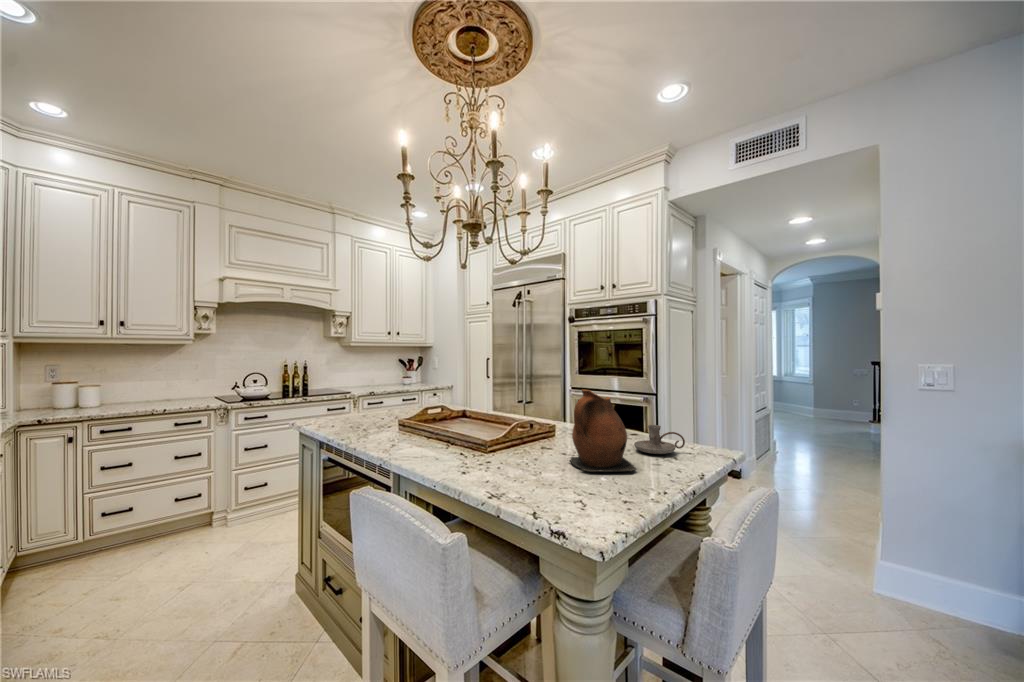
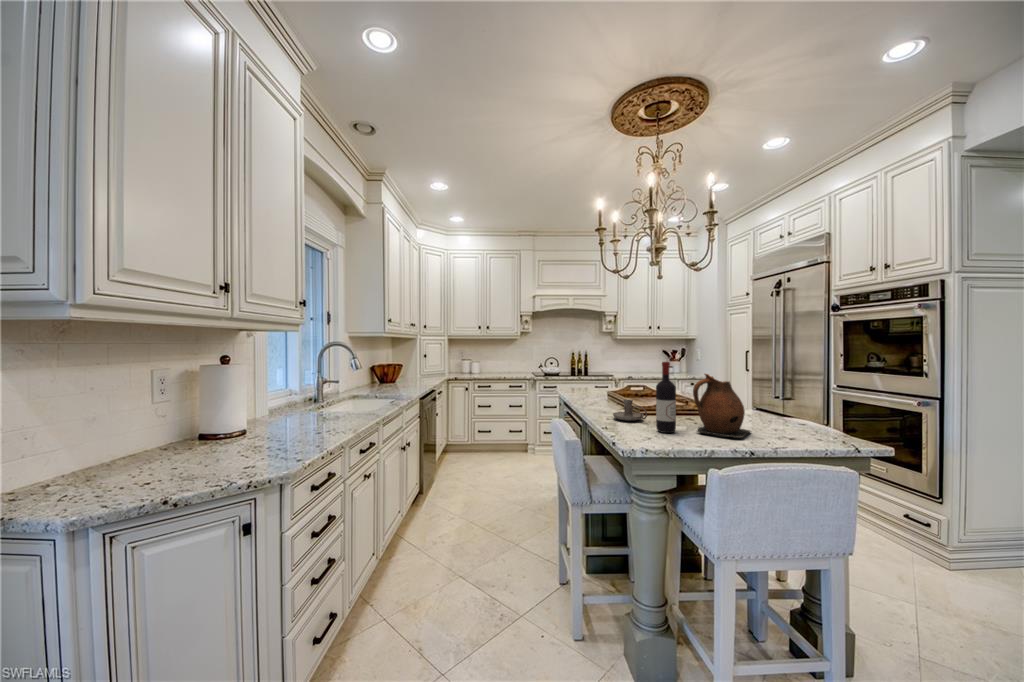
wine bottle: none [536,376,564,483] -> present [656,362,676,433]
candle holder: present [634,425,685,454] -> present [613,399,647,421]

